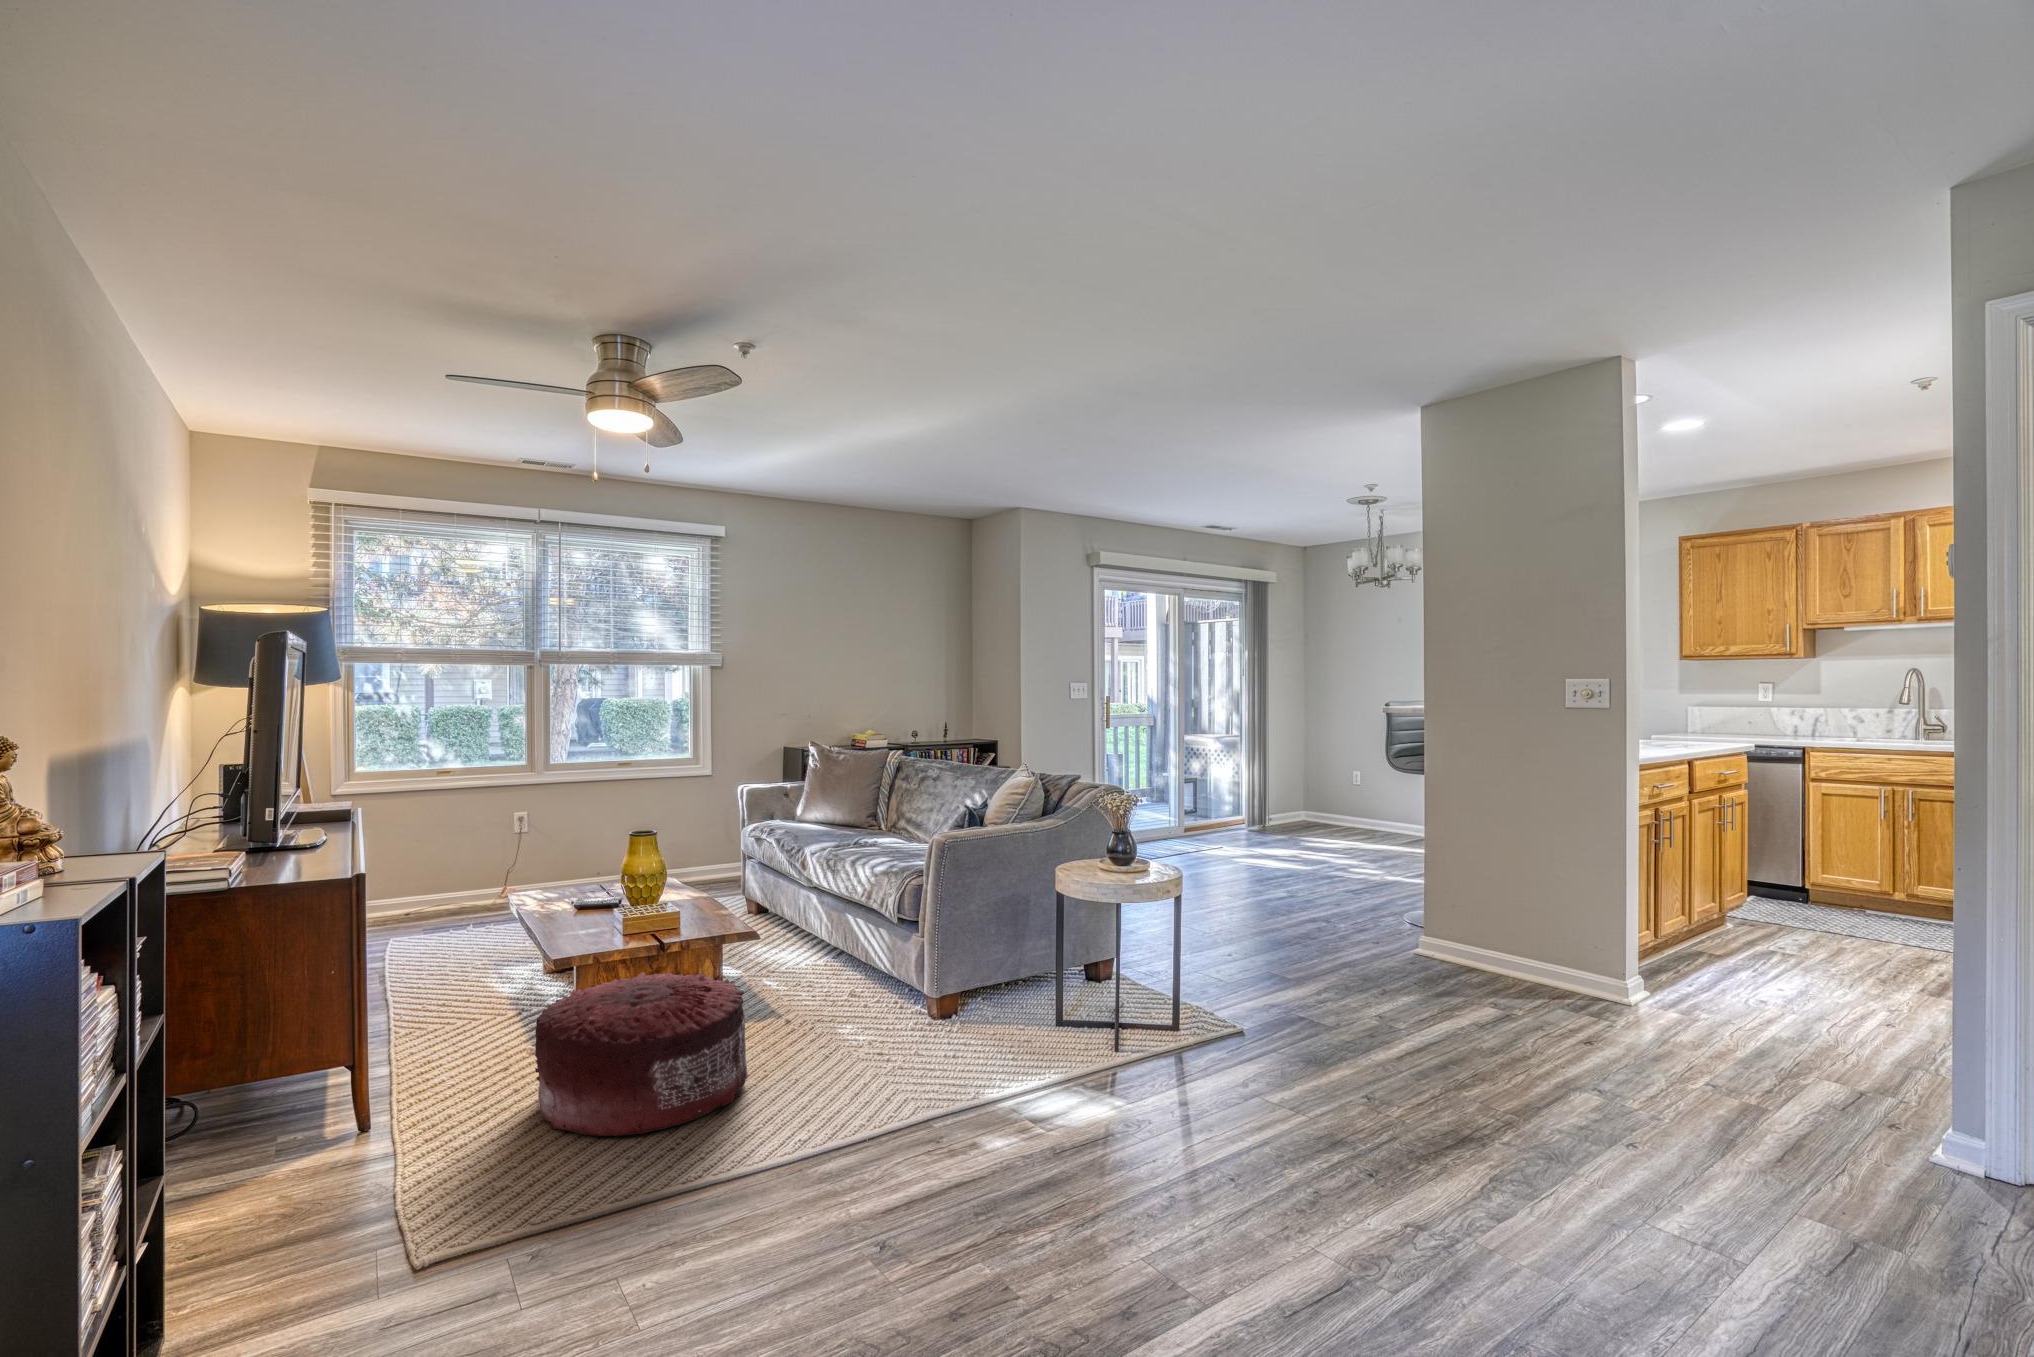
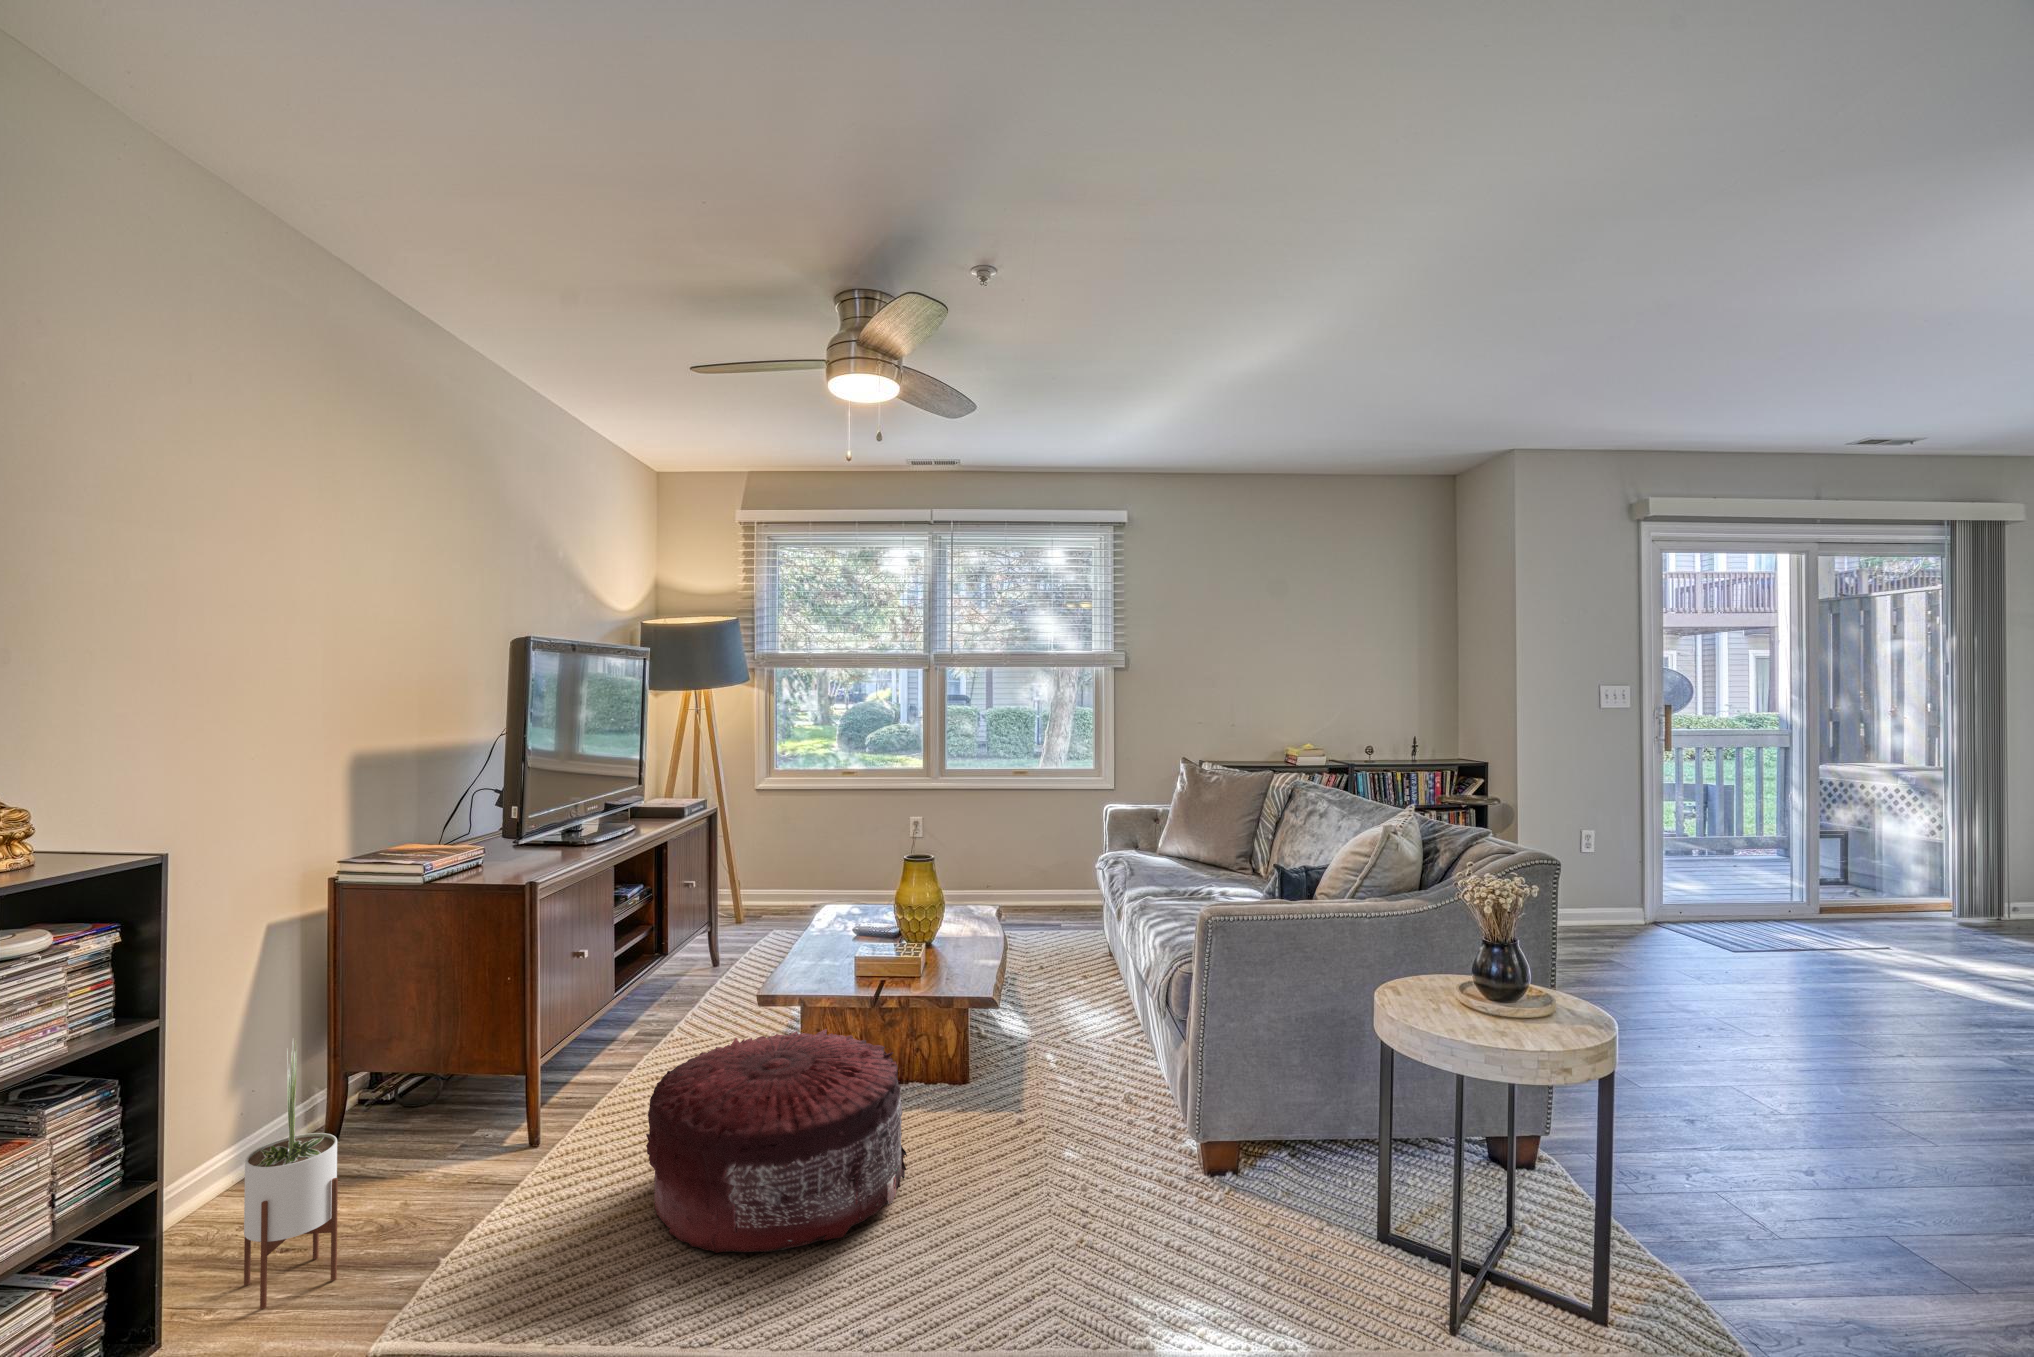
potted plant: none [195,1015,297,1273] -> present [244,1042,338,1309]

